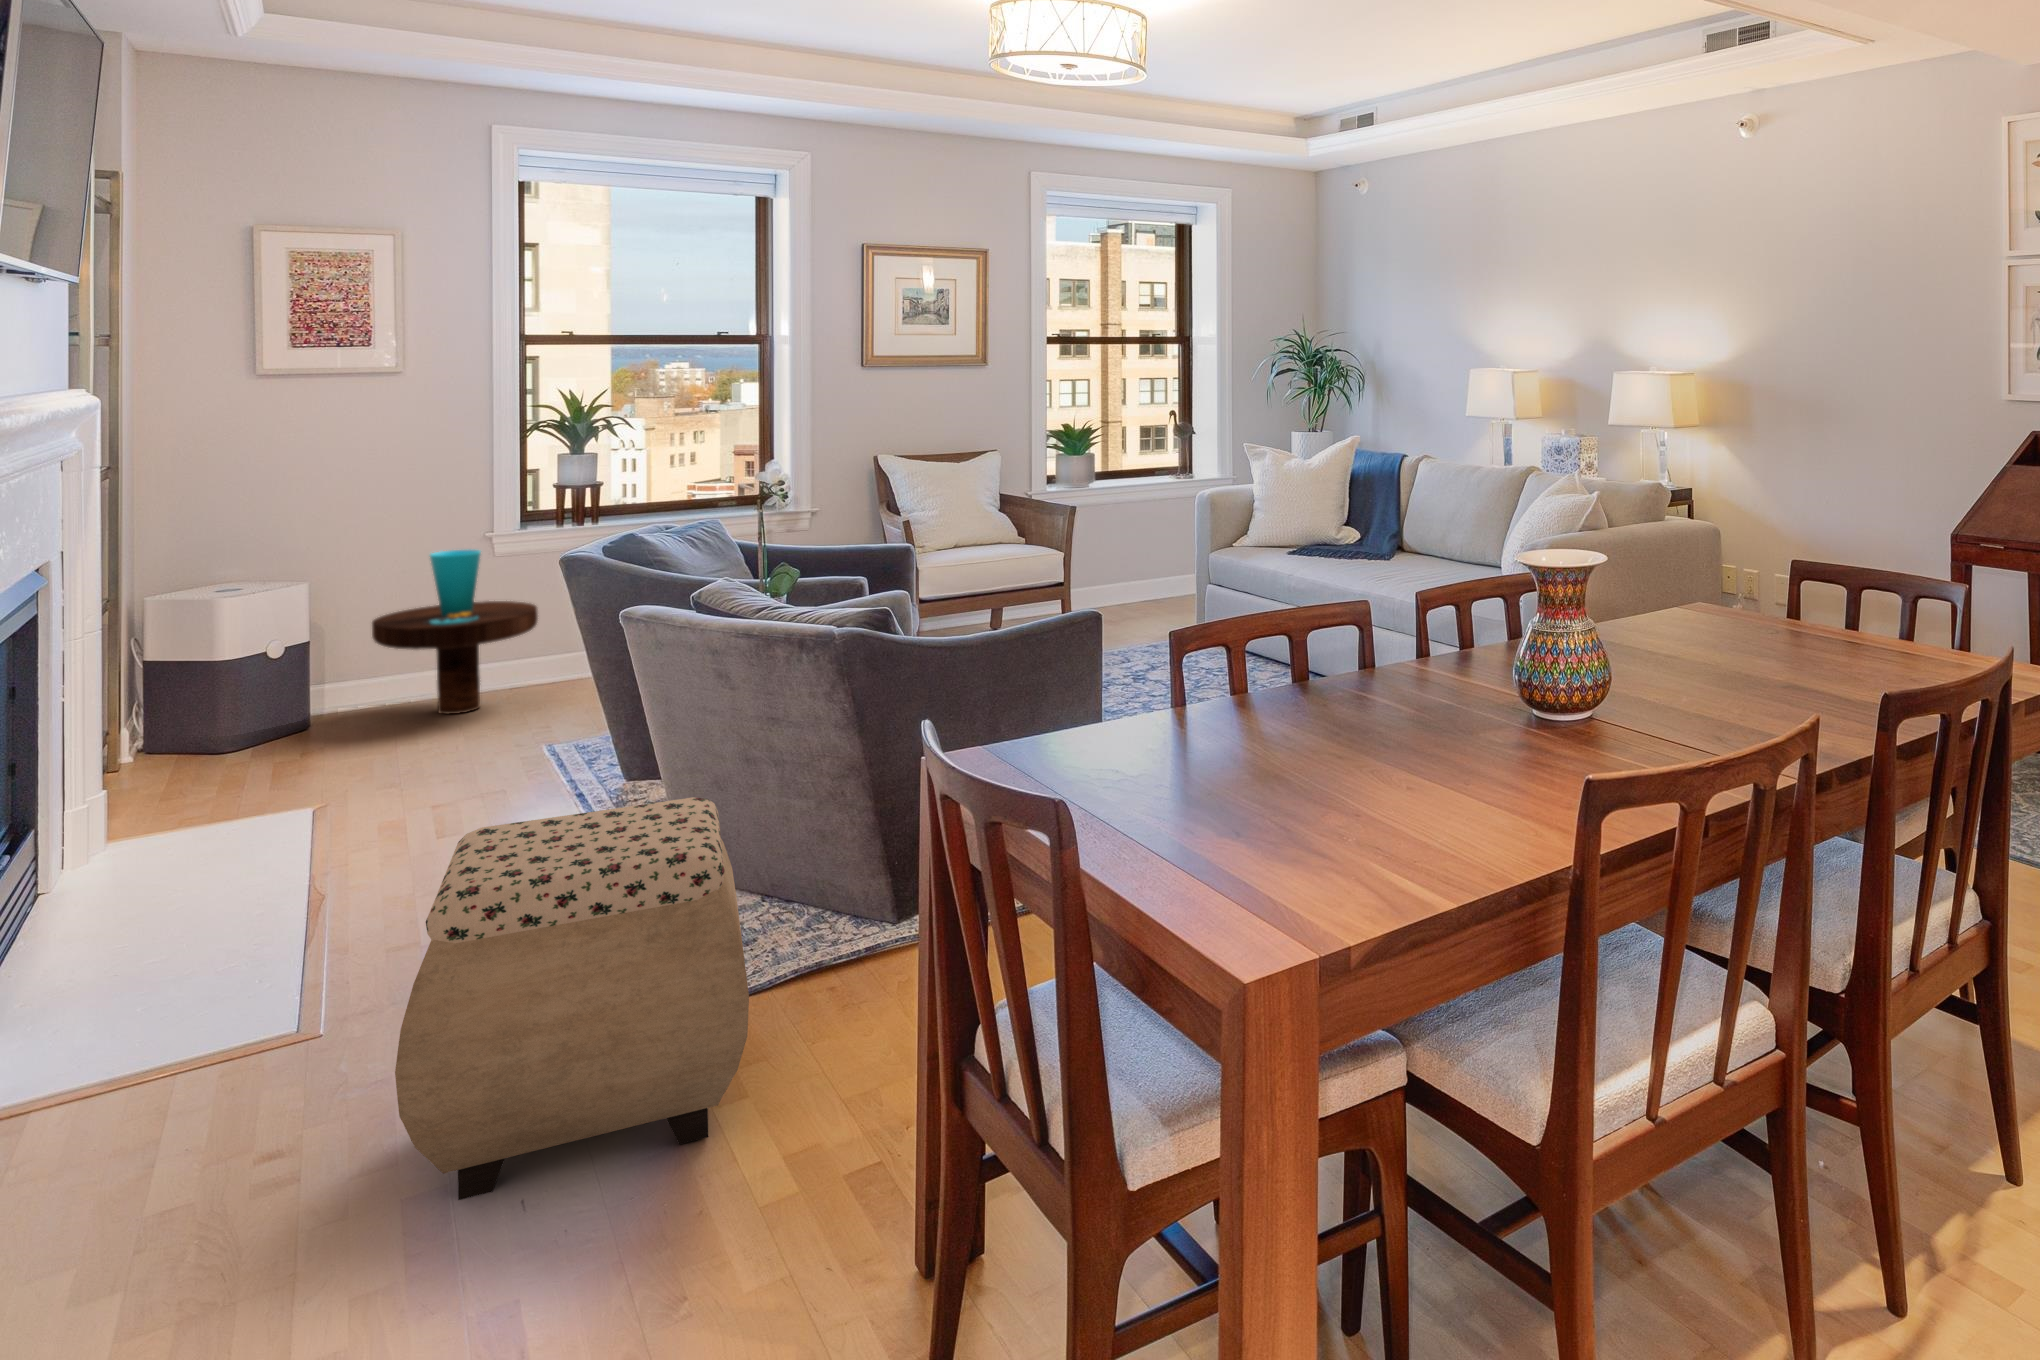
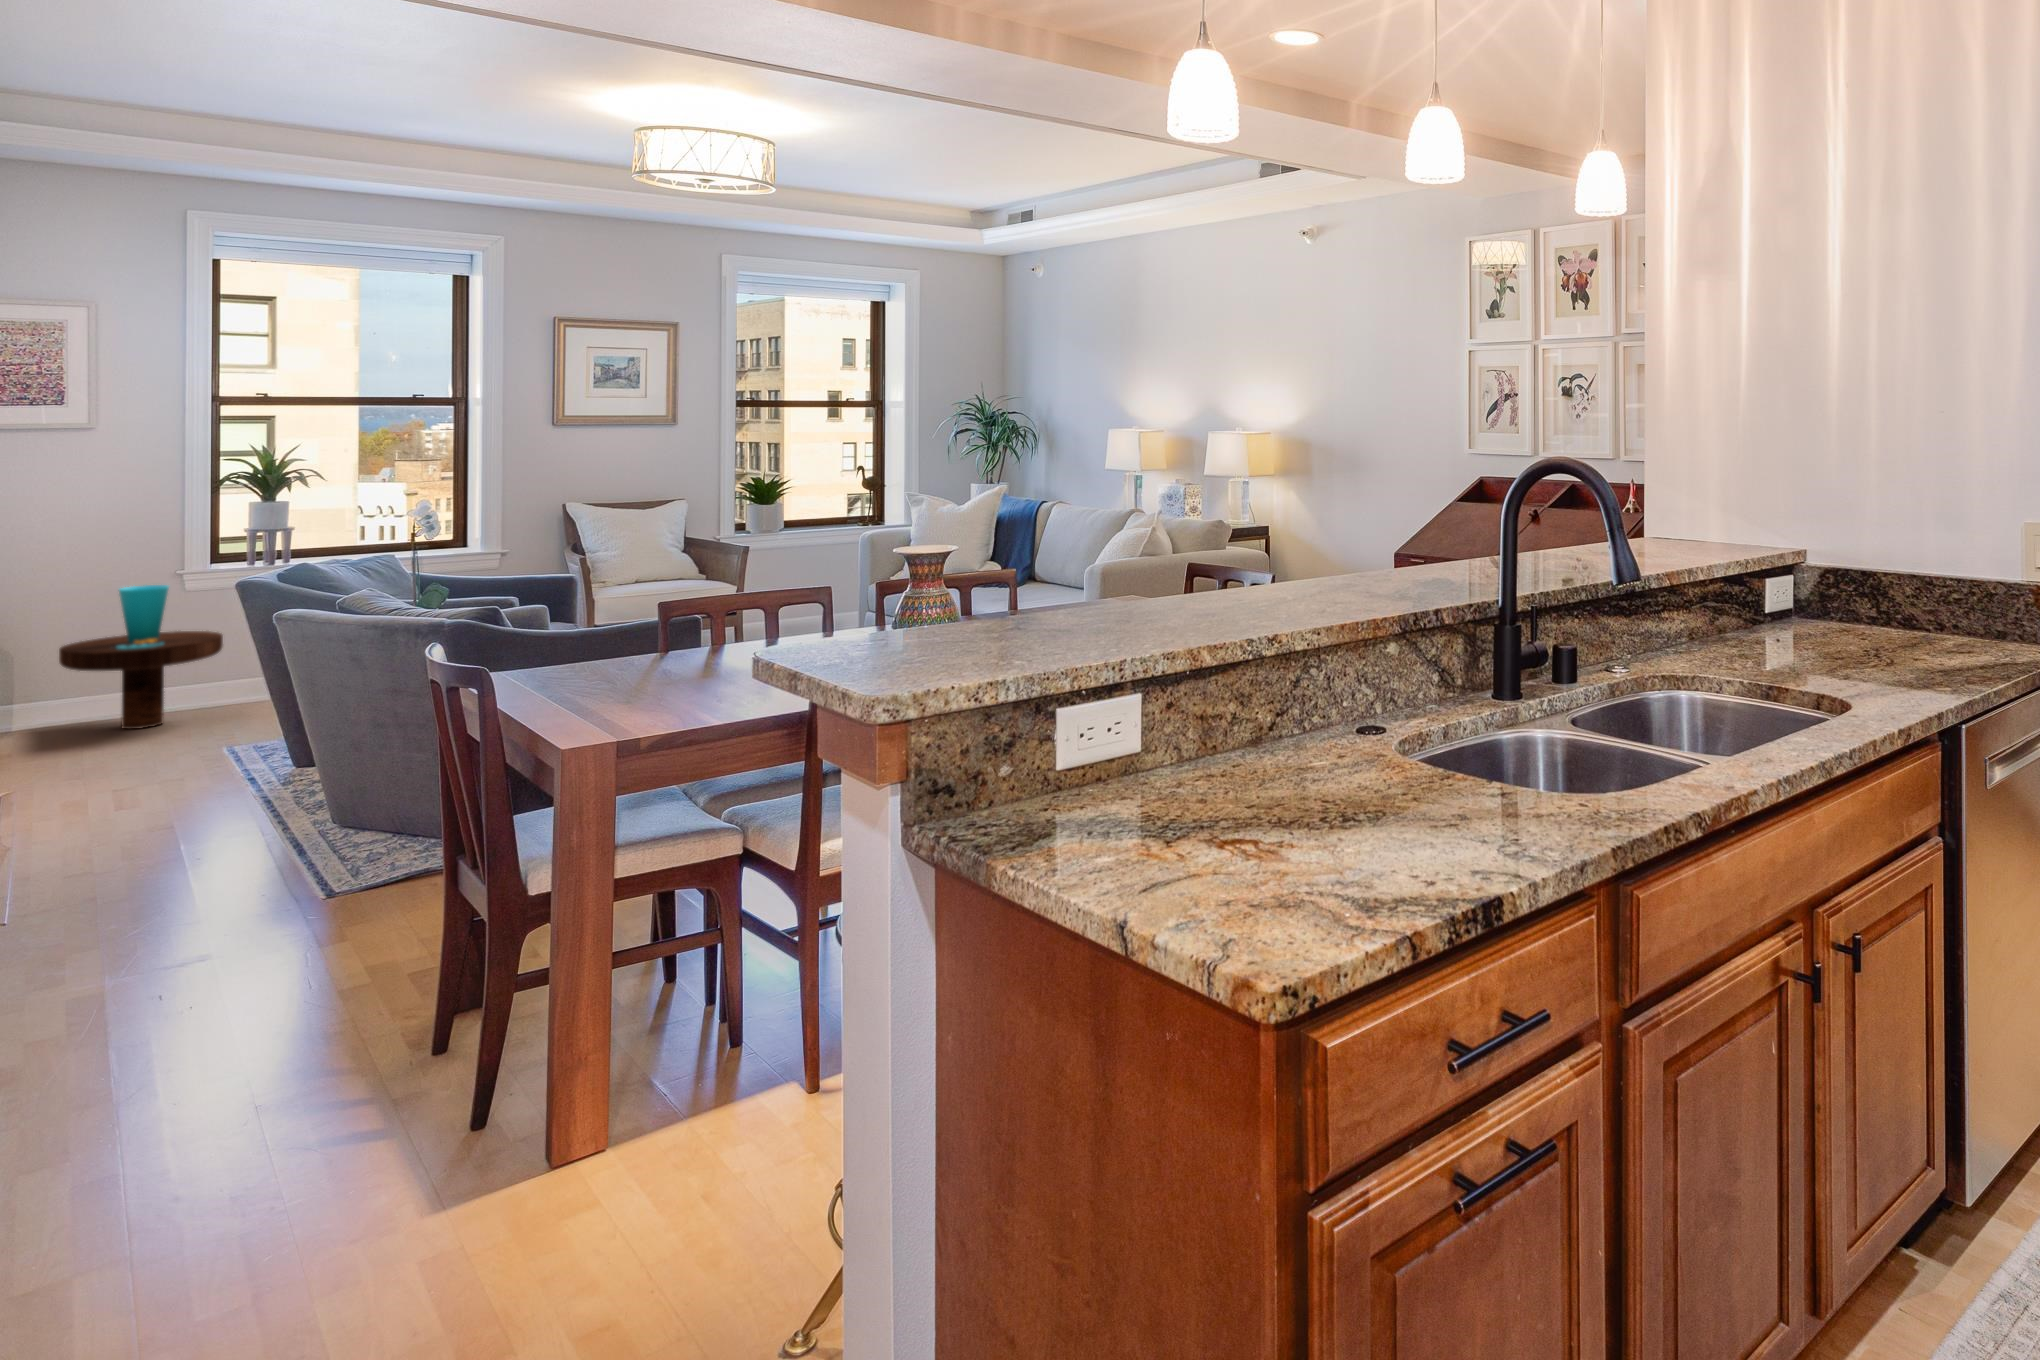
ottoman: present [395,797,749,1200] -> none [75,738,357,1002]

